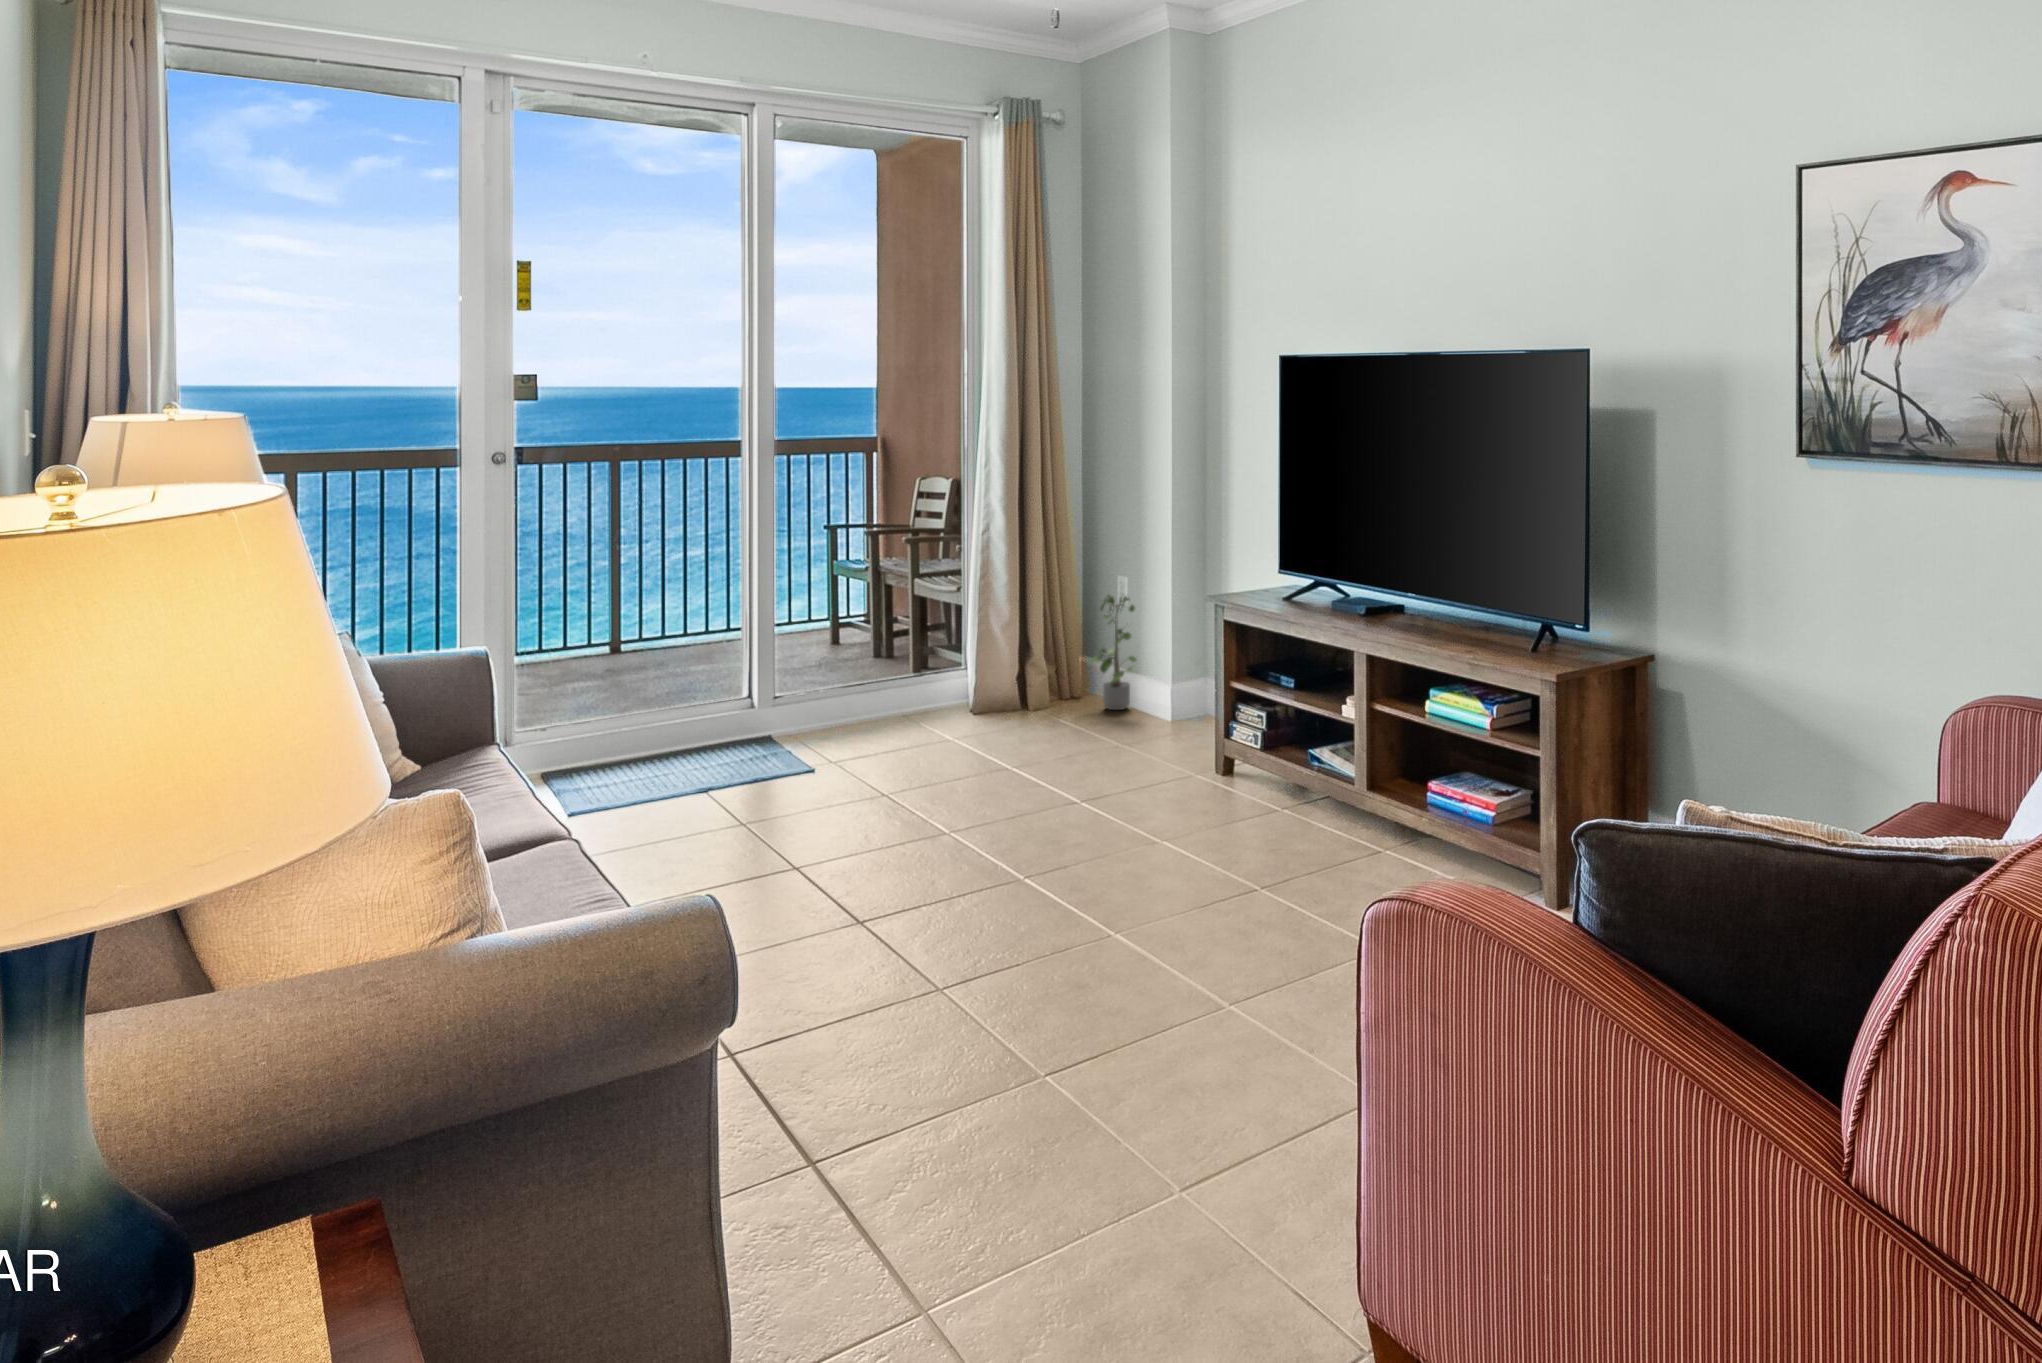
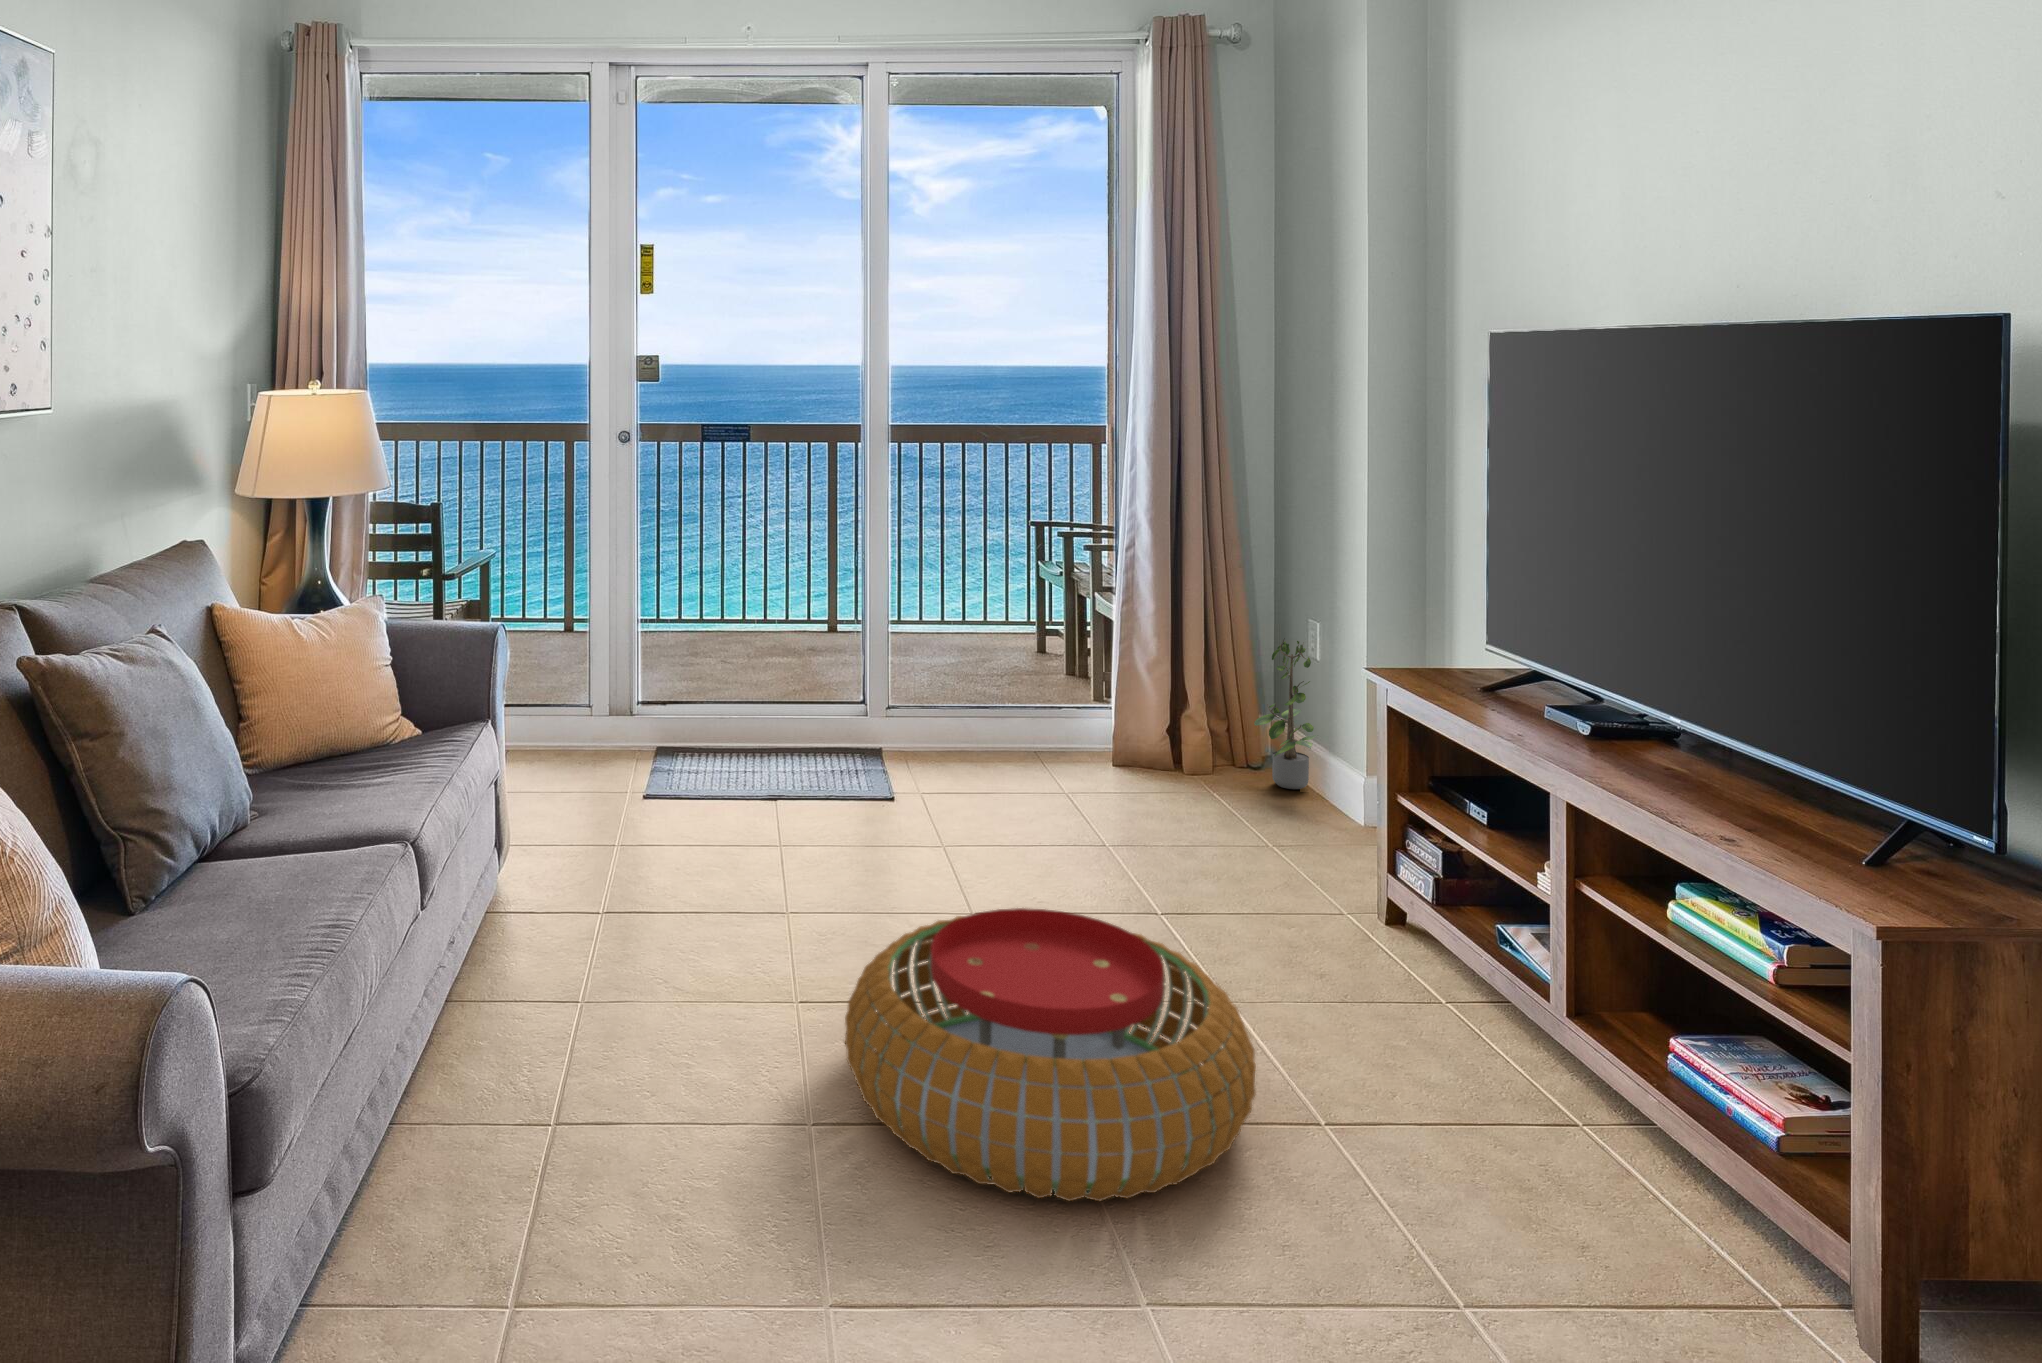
pouf: none [927,785,1222,965] -> present [845,908,1256,1201]

